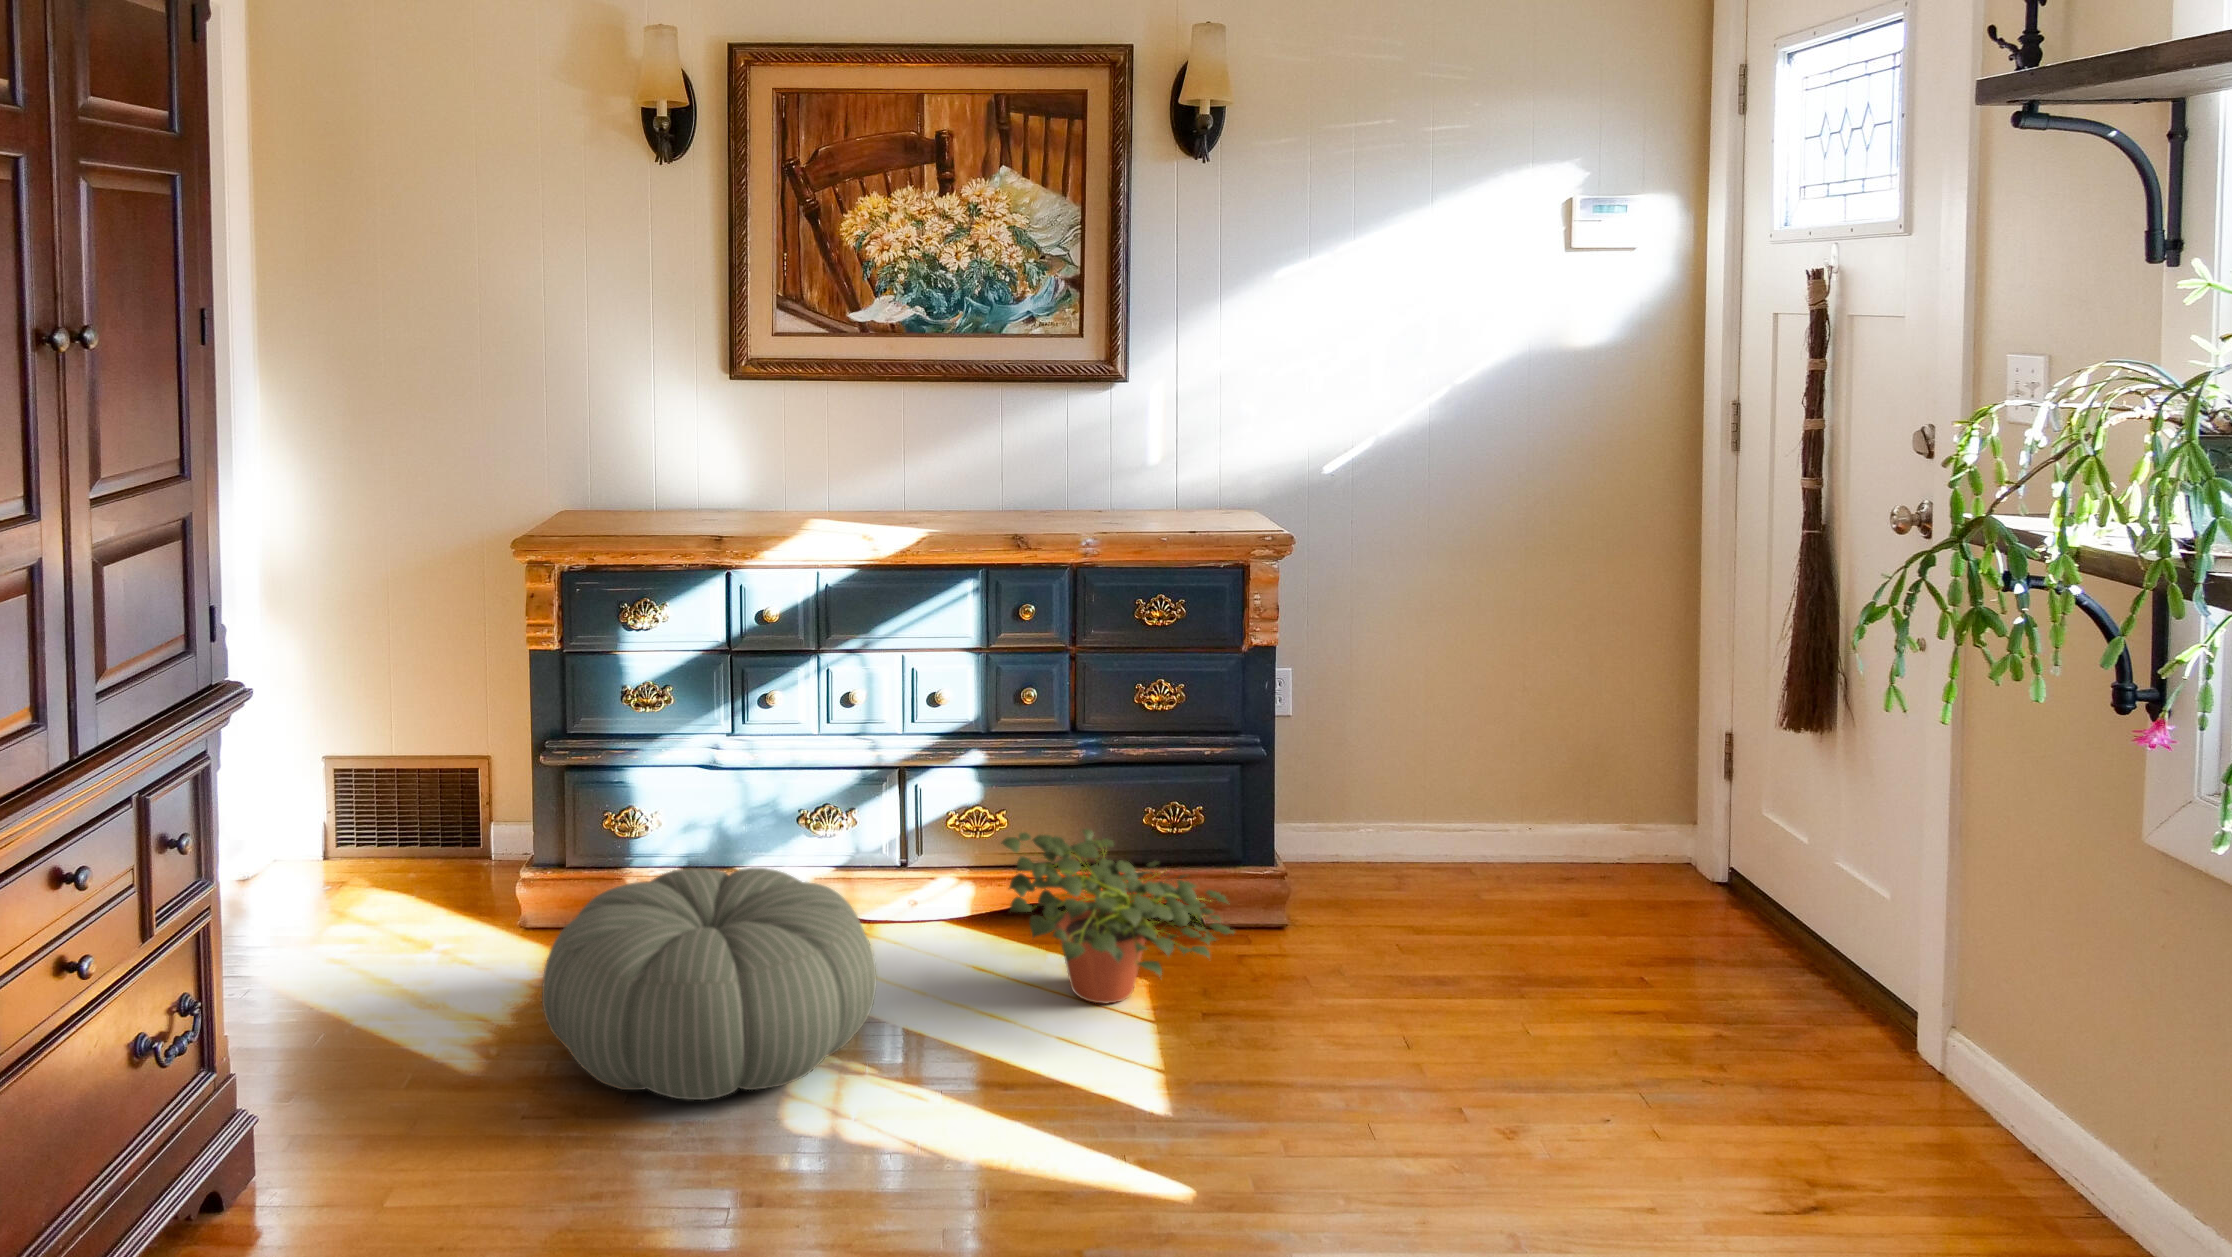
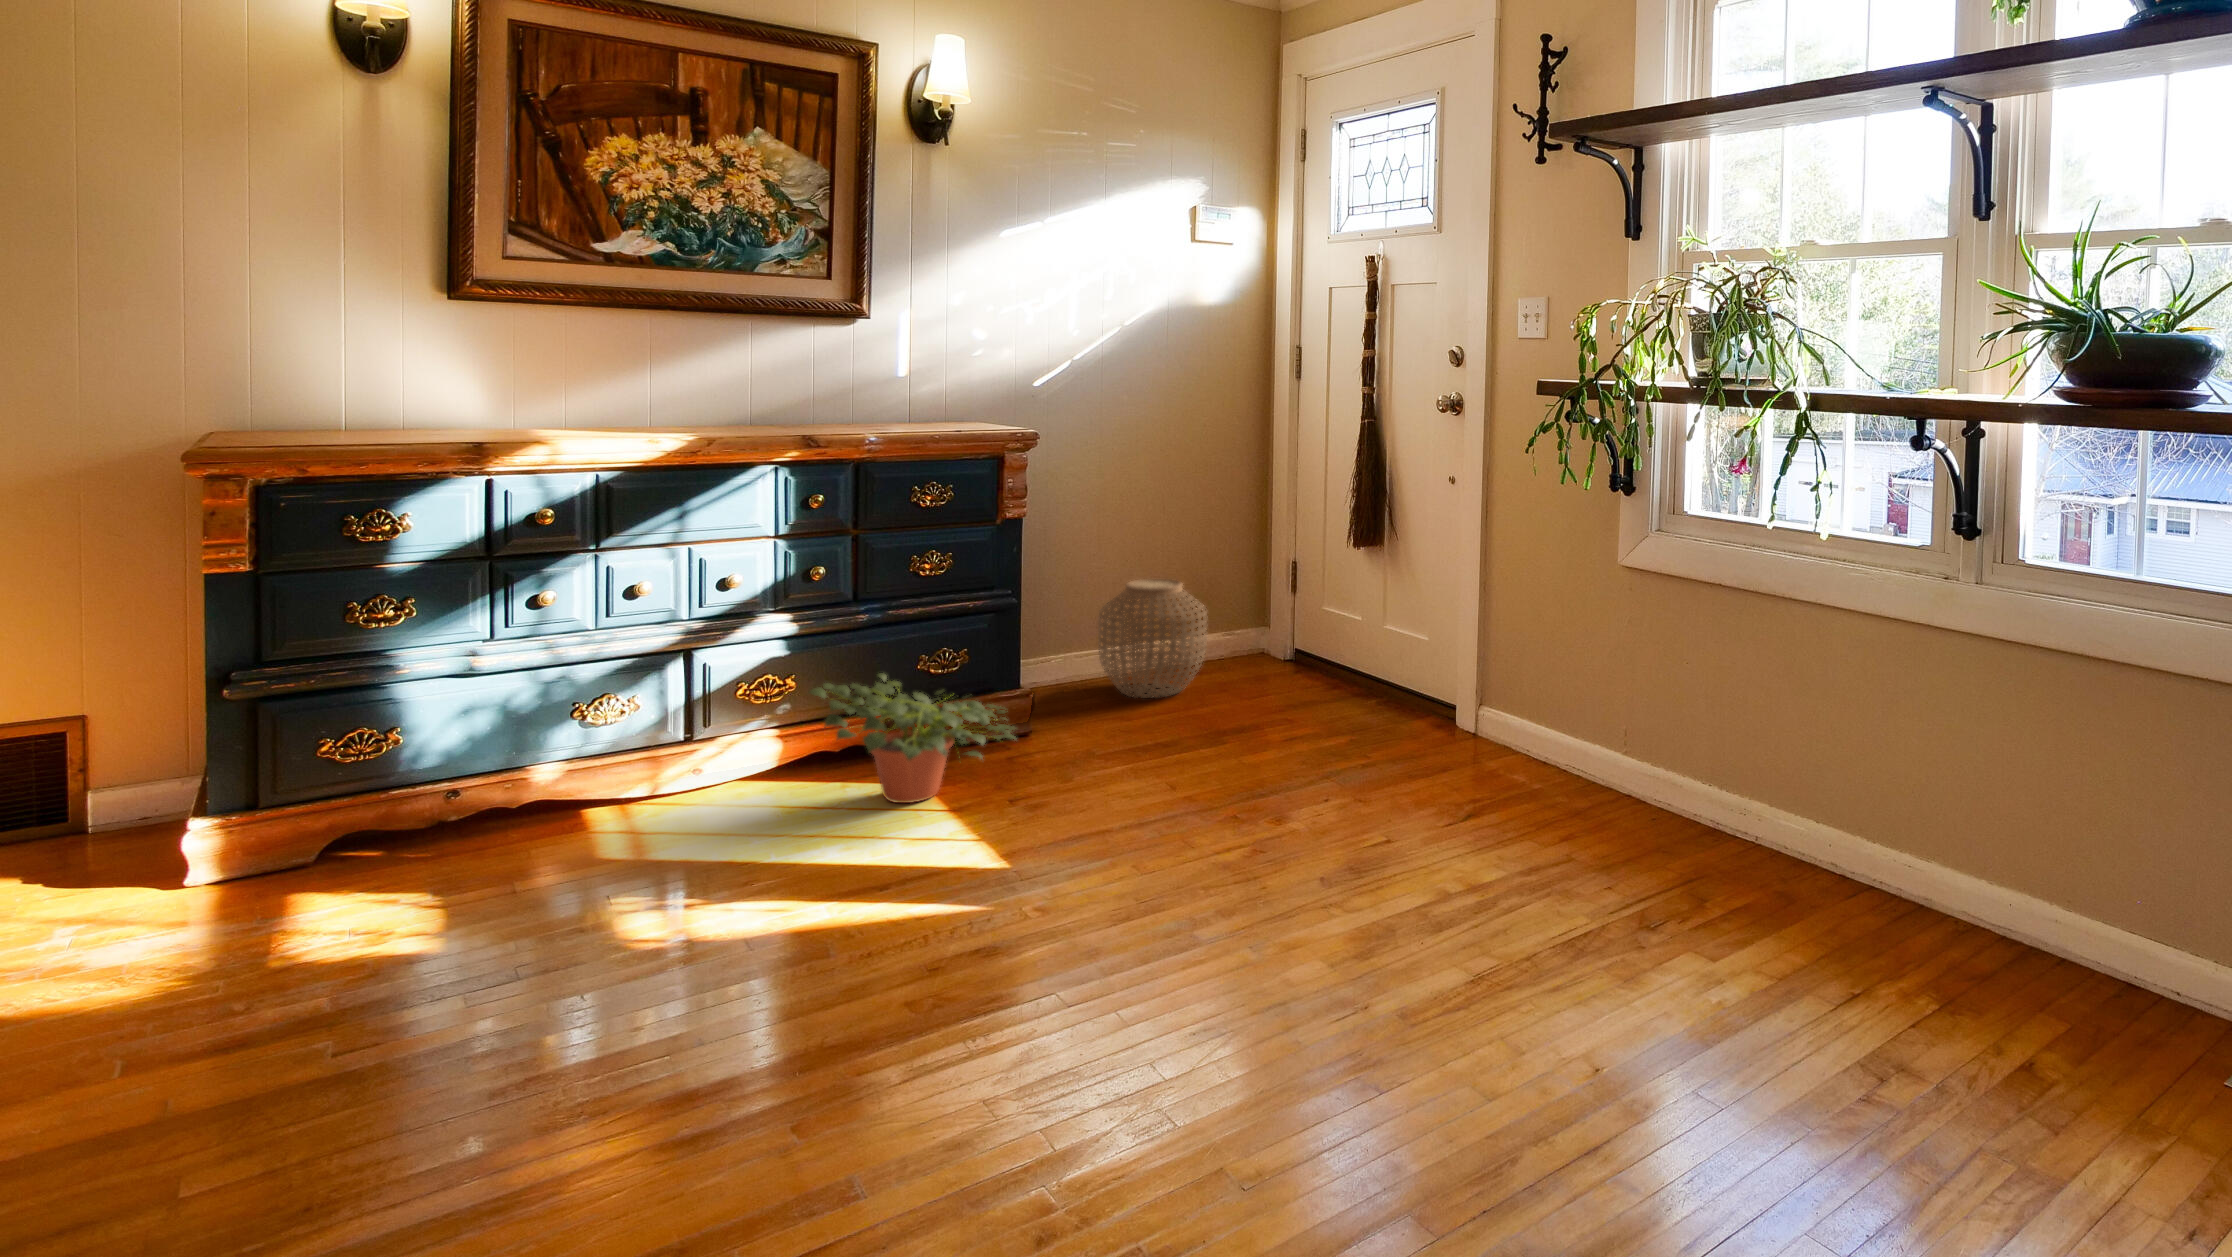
woven basket: none [1405,733,1562,908] -> present [1098,579,1207,698]
pouf: present [542,868,877,1100] -> none [332,746,732,962]

